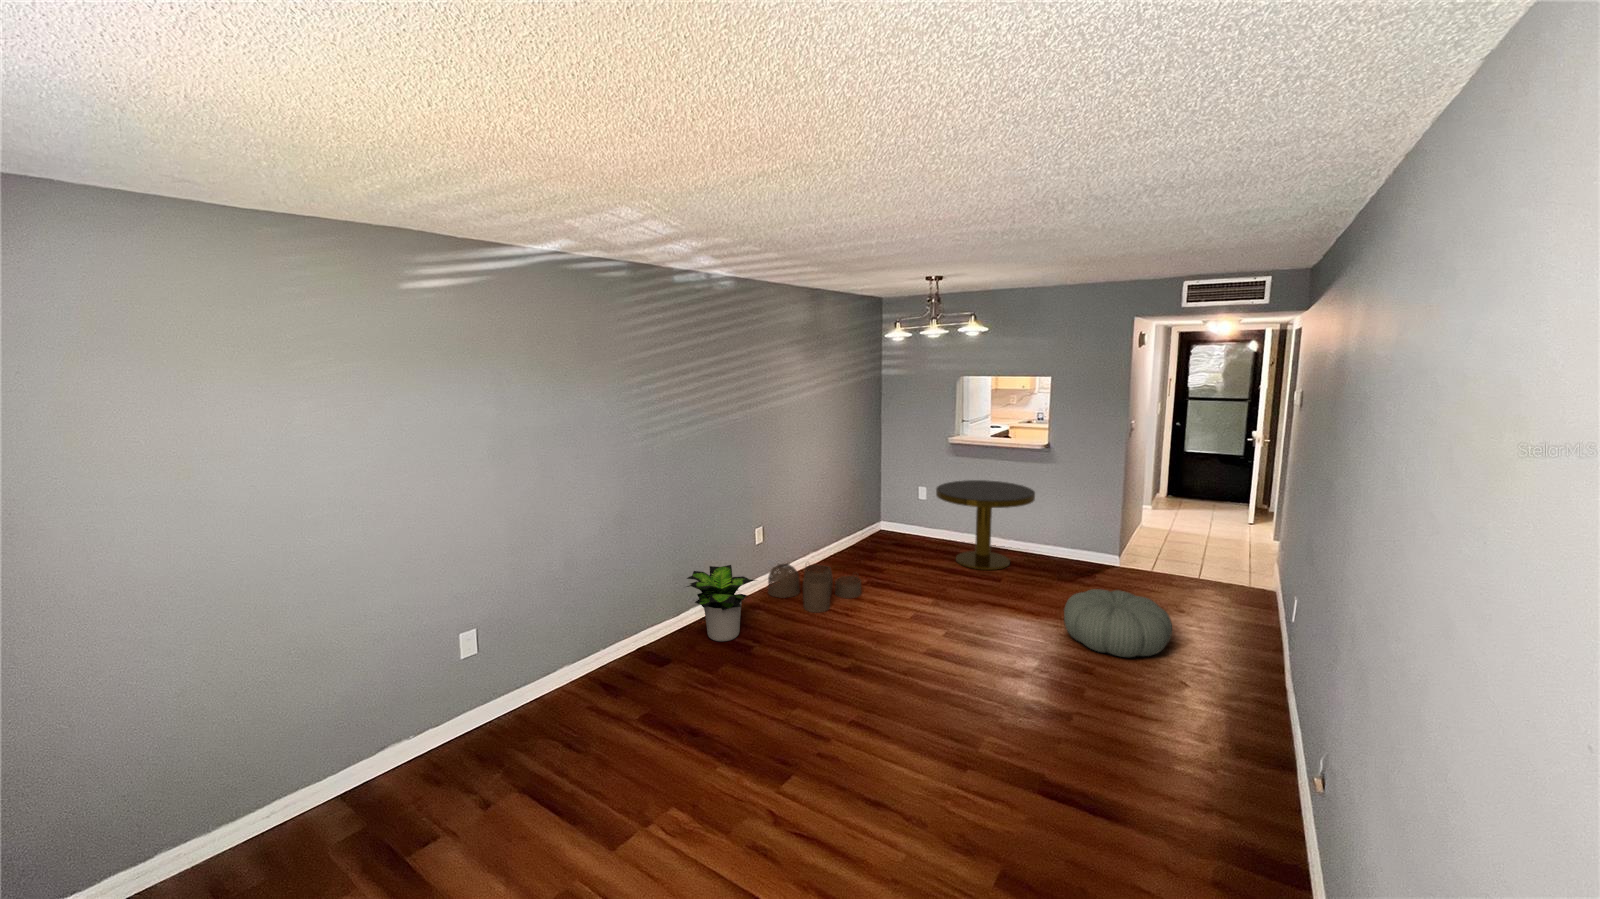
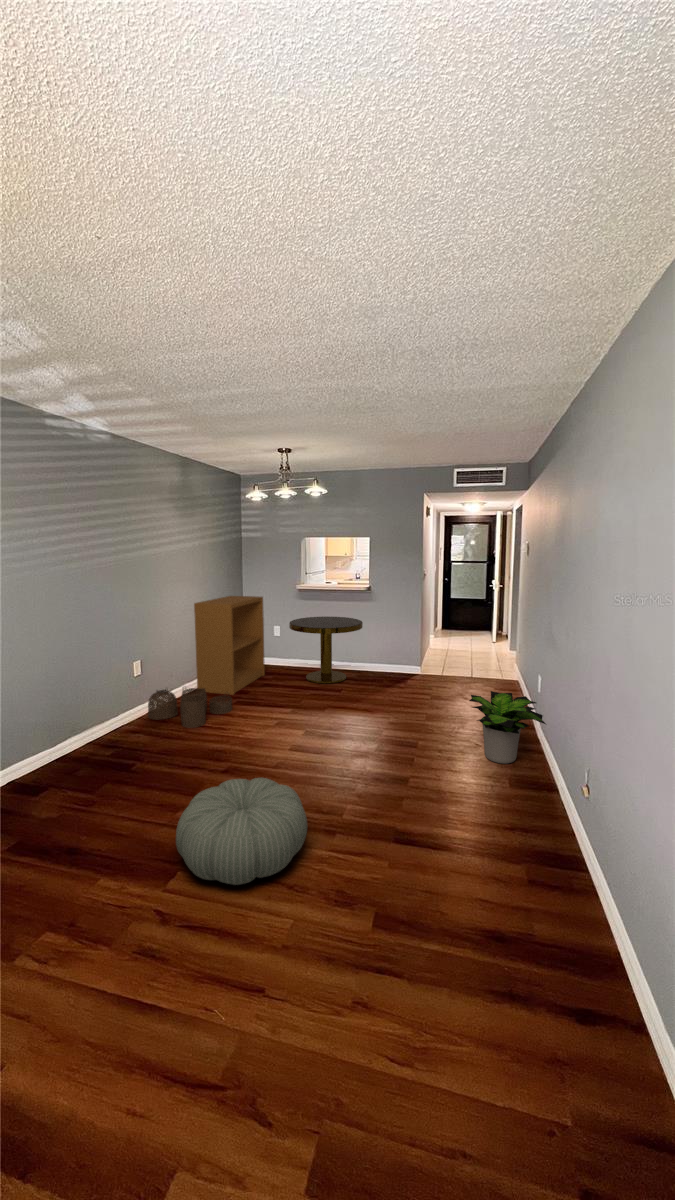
bookshelf: none [821,450,904,574] -> present [194,596,265,695]
potted plant: present [687,565,755,641] -> present [469,691,546,764]
pouf: present [1064,589,1172,657] -> present [176,778,307,885]

